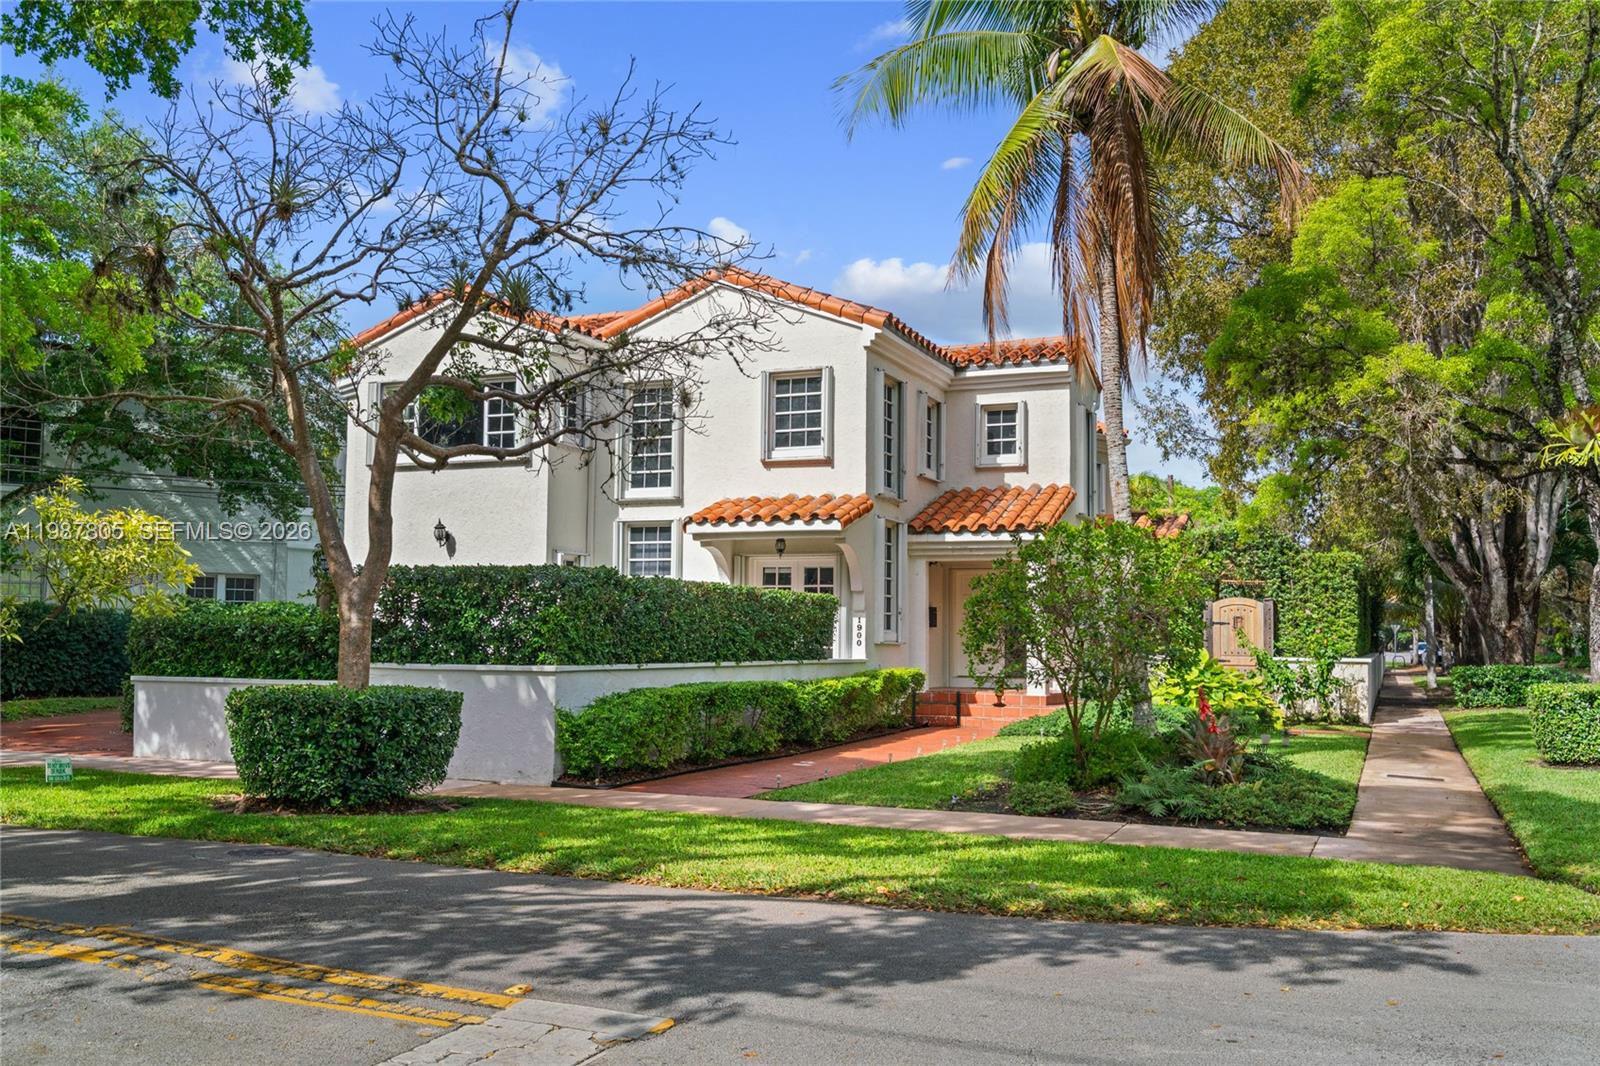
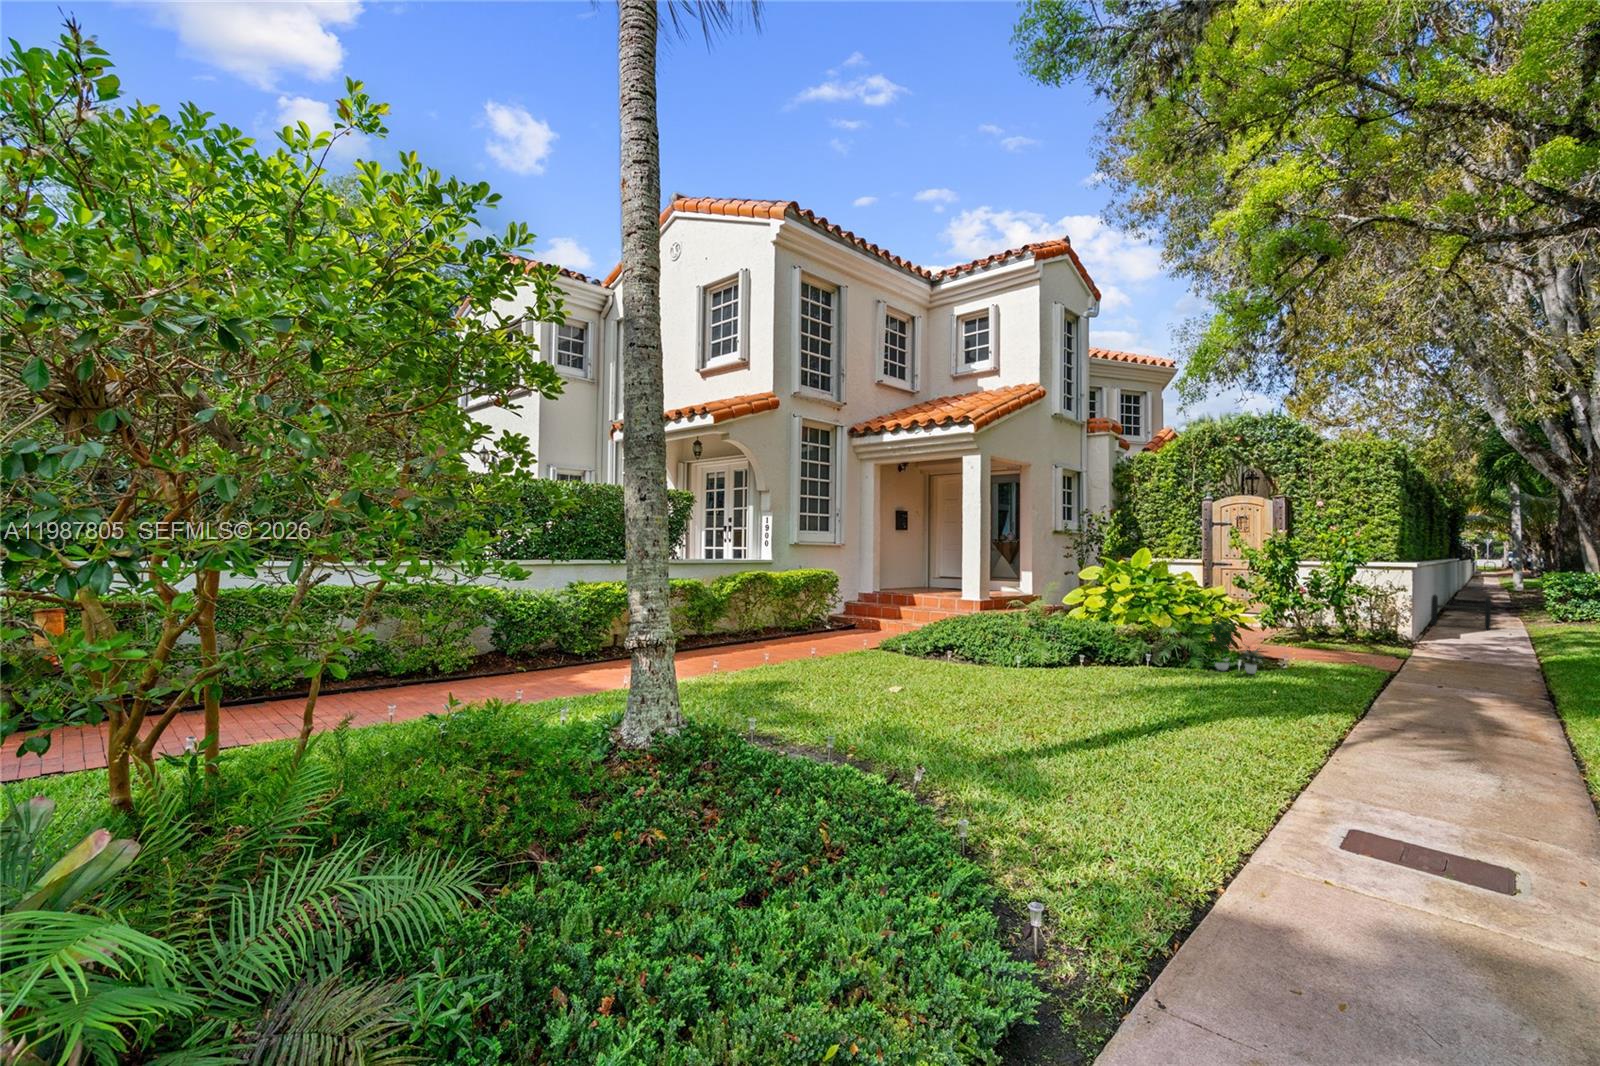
bench: present [911,689,961,727] -> present [1431,595,1491,630]

